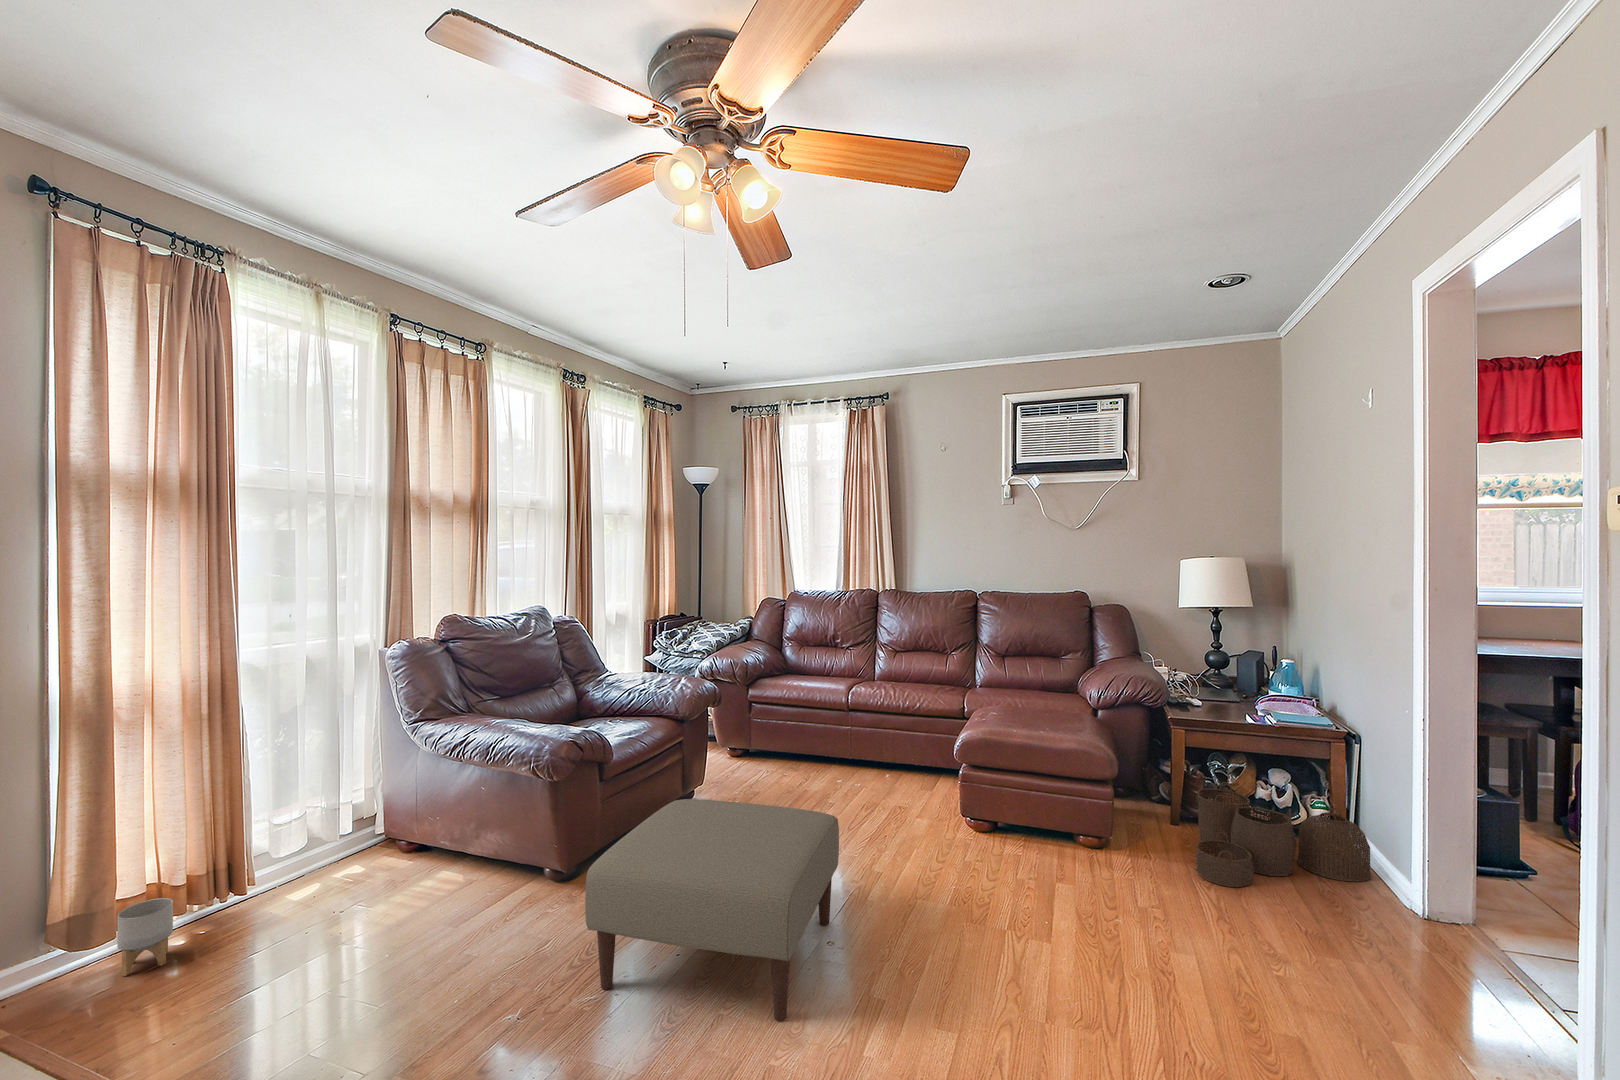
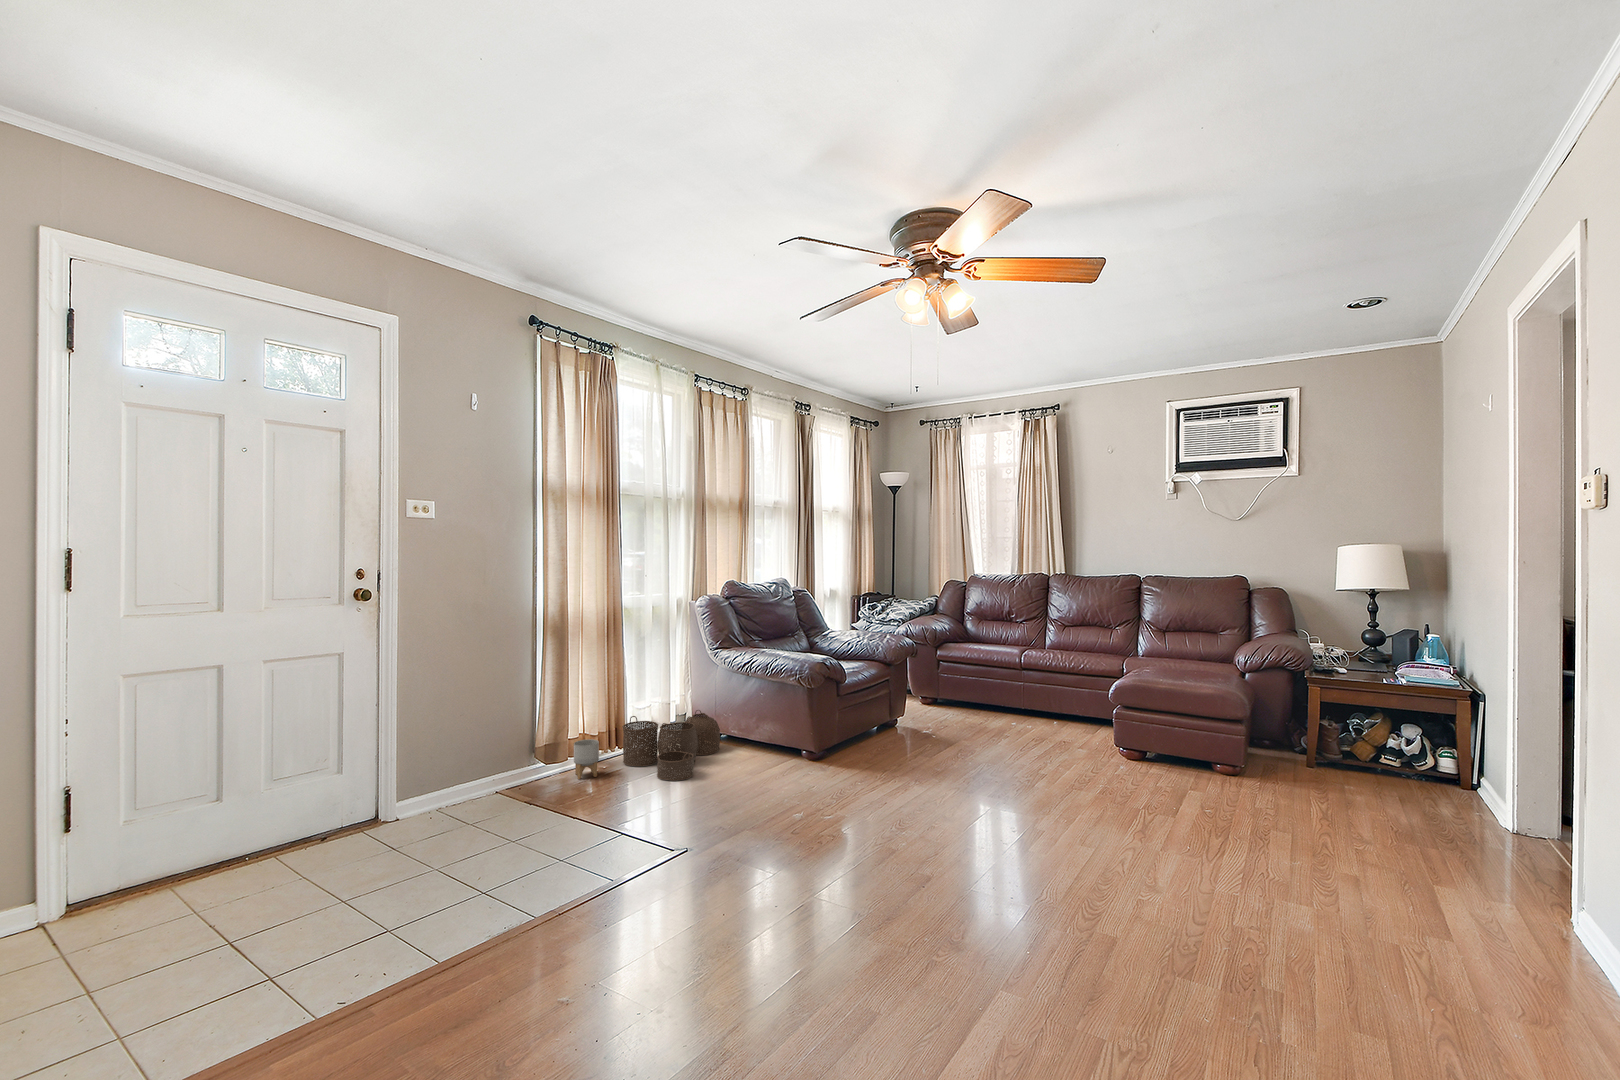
woven basket: present [1196,782,1371,887] -> present [622,710,720,781]
ottoman: present [585,799,839,1021] -> none [847,706,1013,831]

